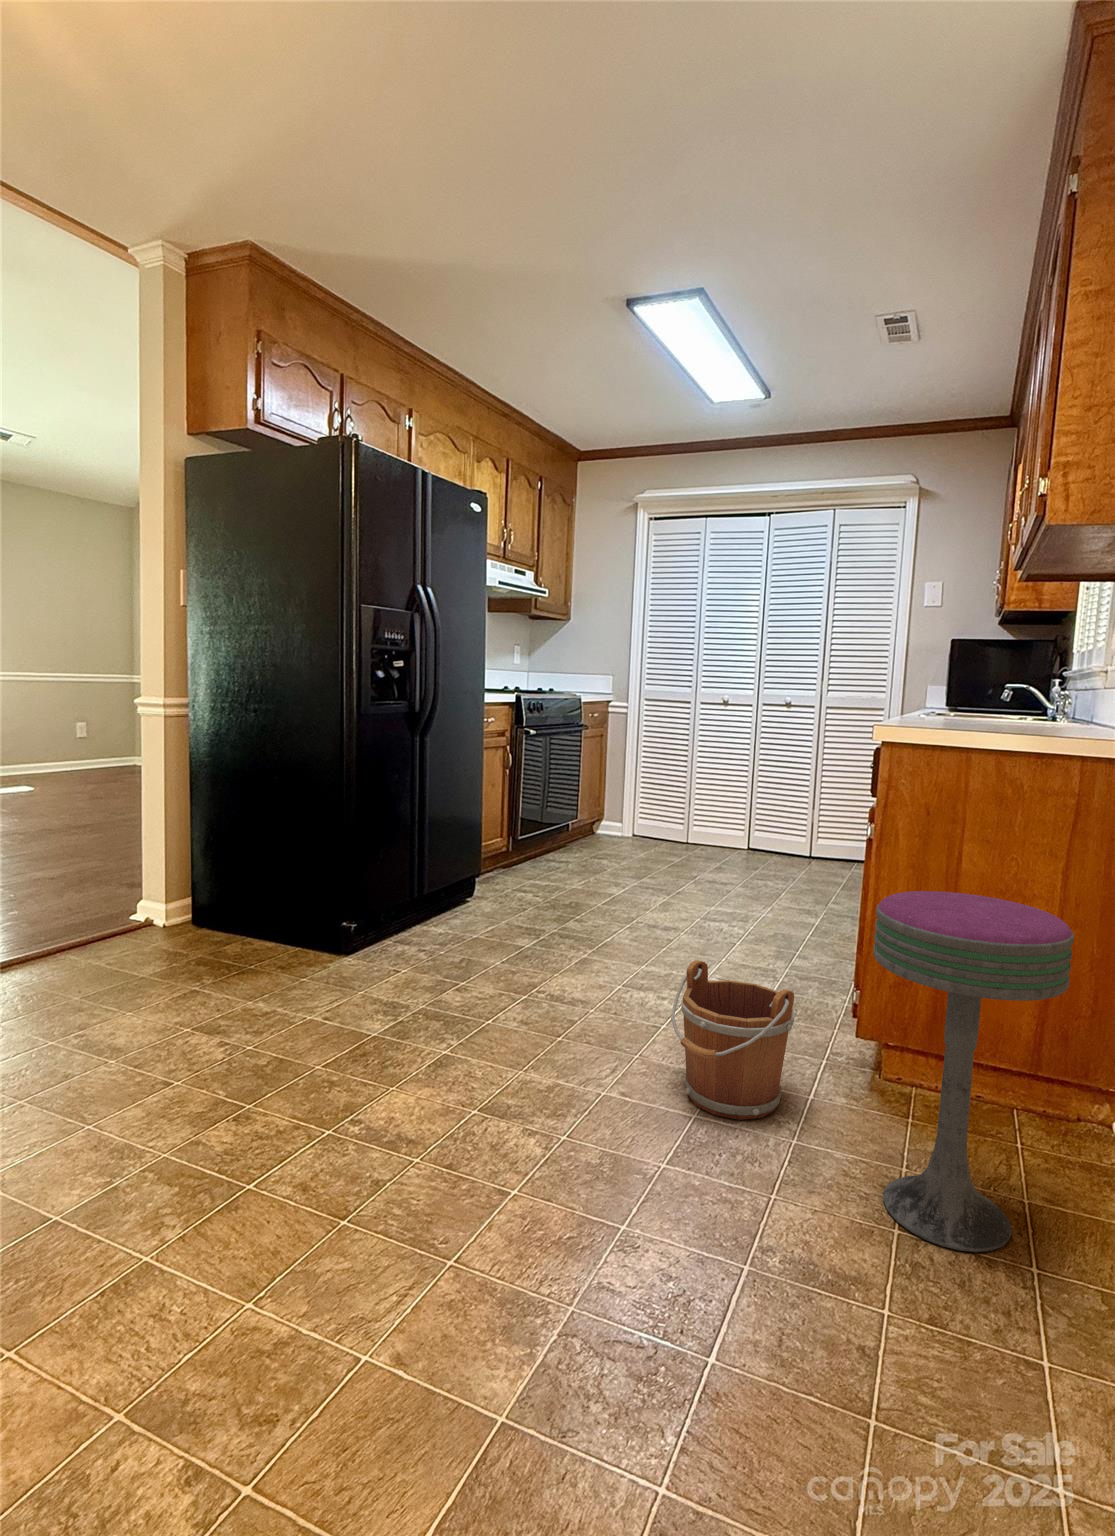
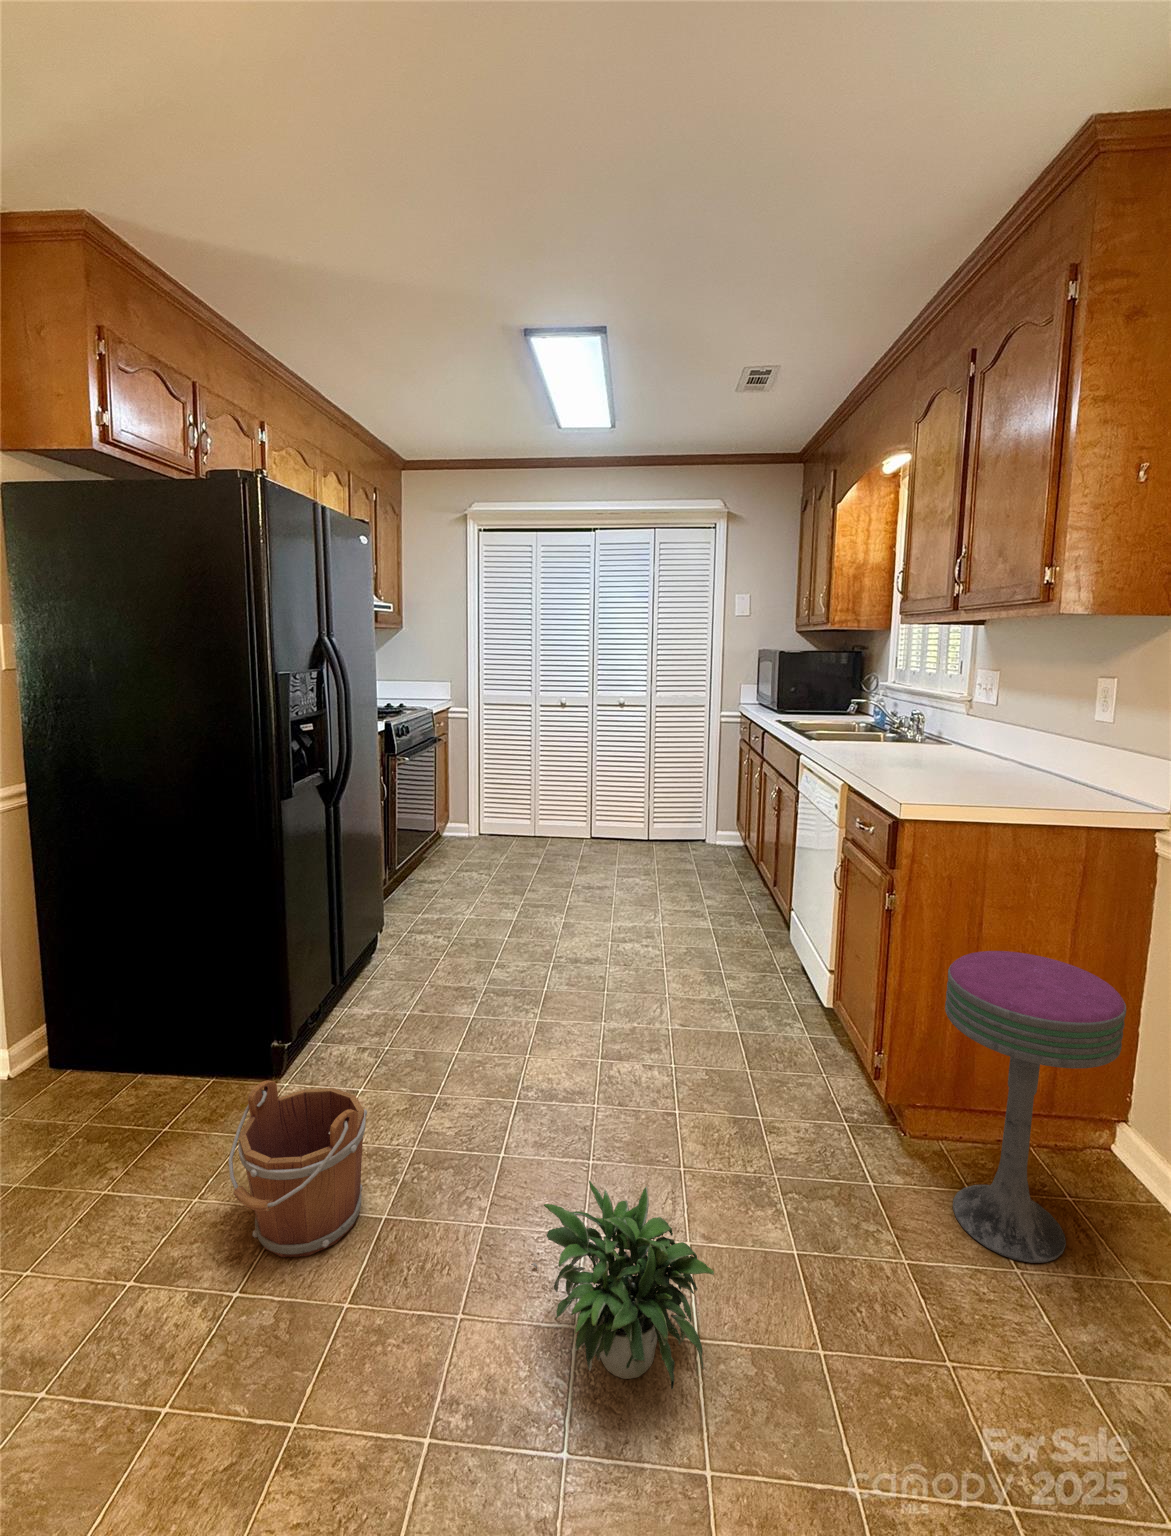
bucket: present [671,960,795,1120] -> present [229,1080,367,1257]
potted plant: none [385,1020,532,1197] -> present [531,1181,714,1389]

